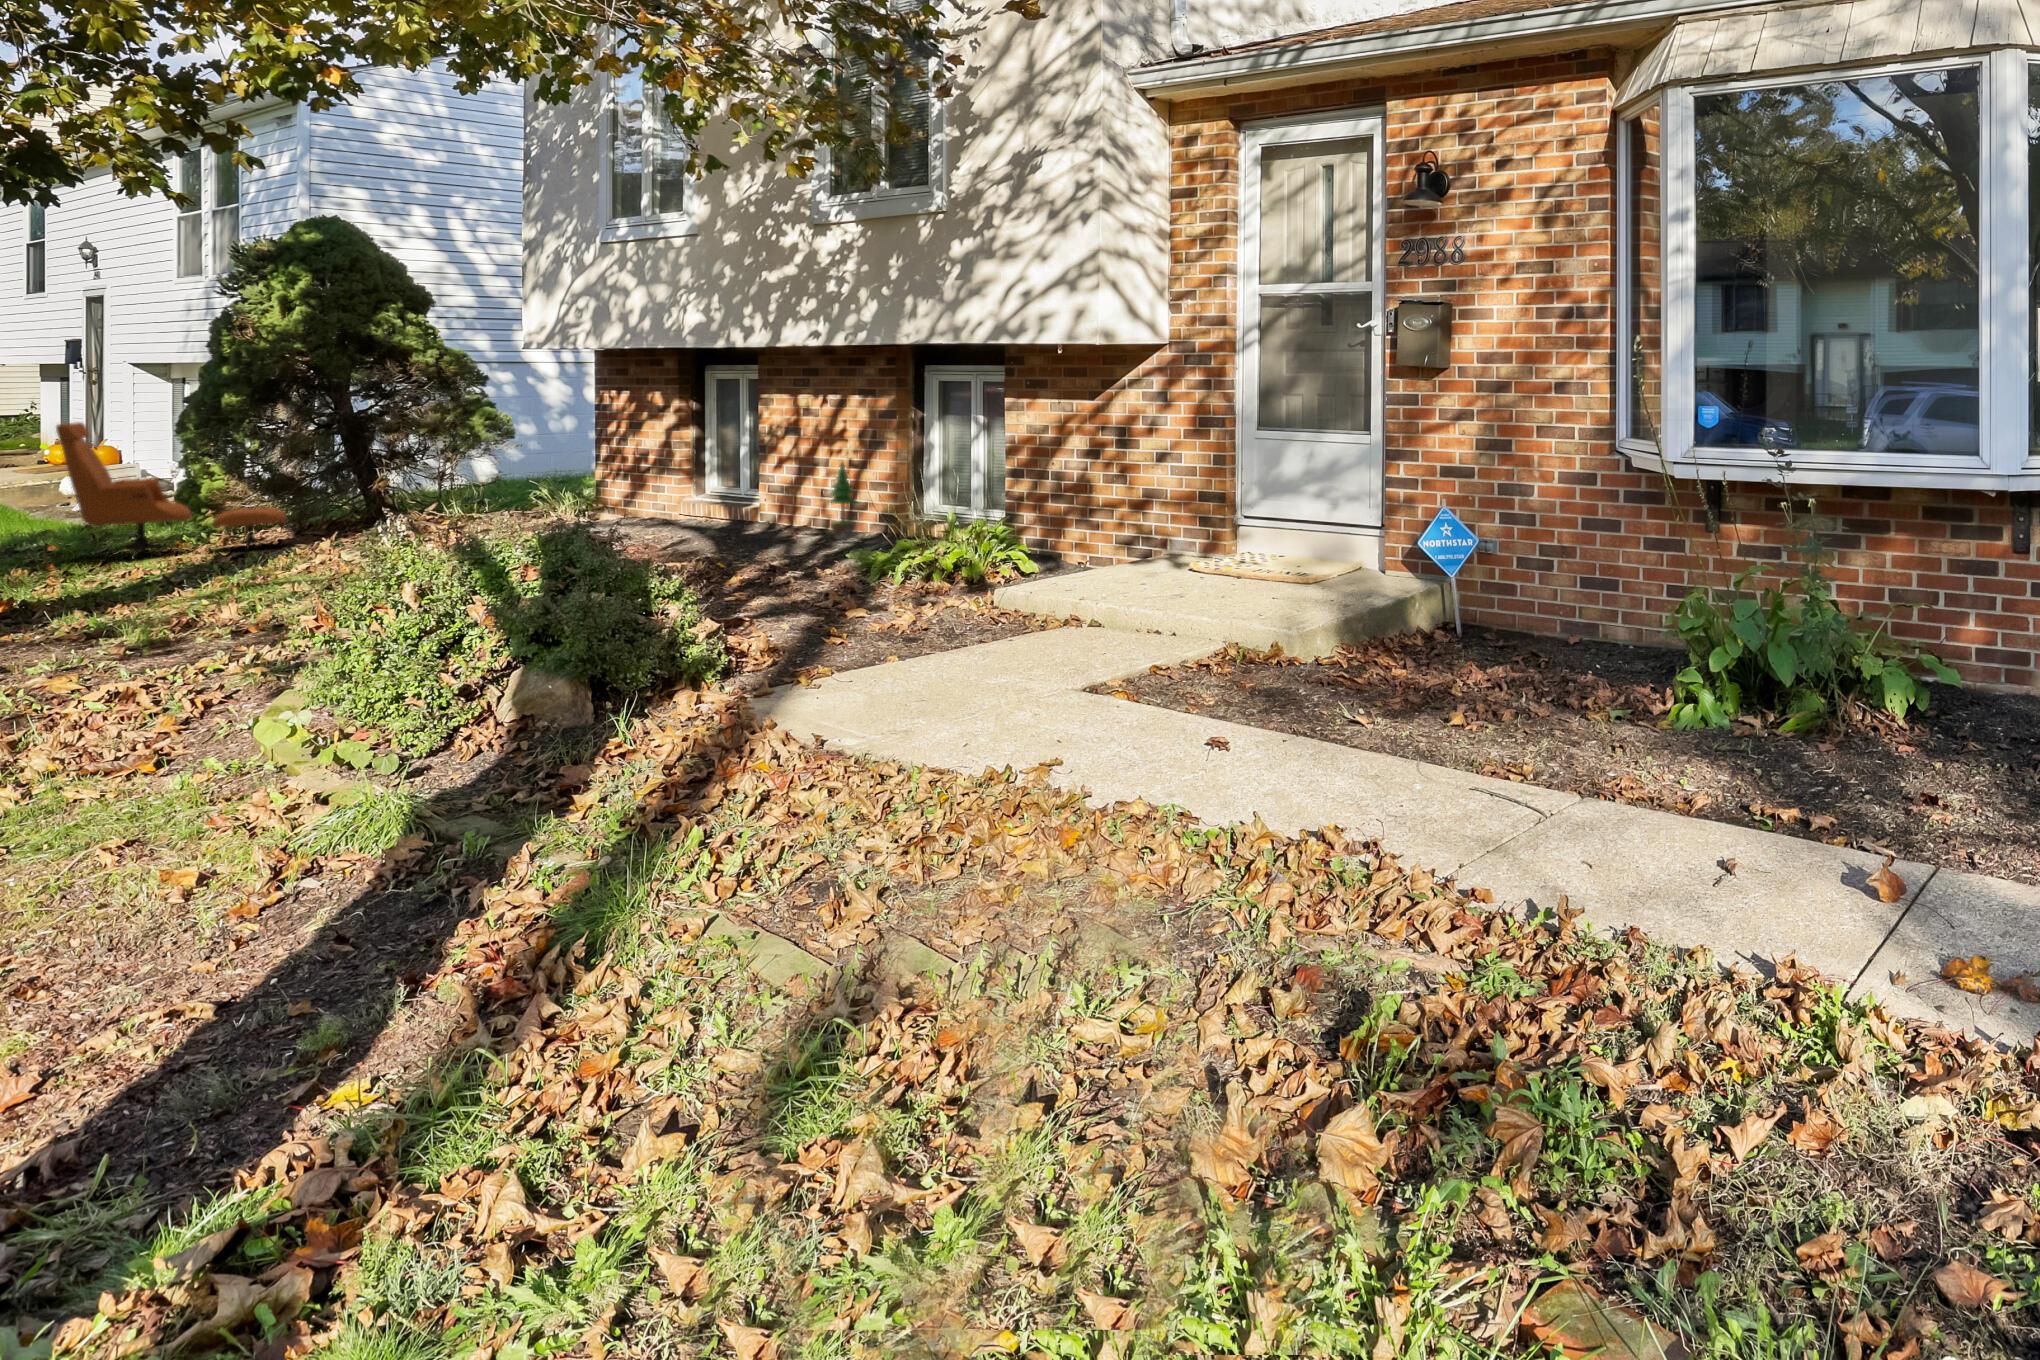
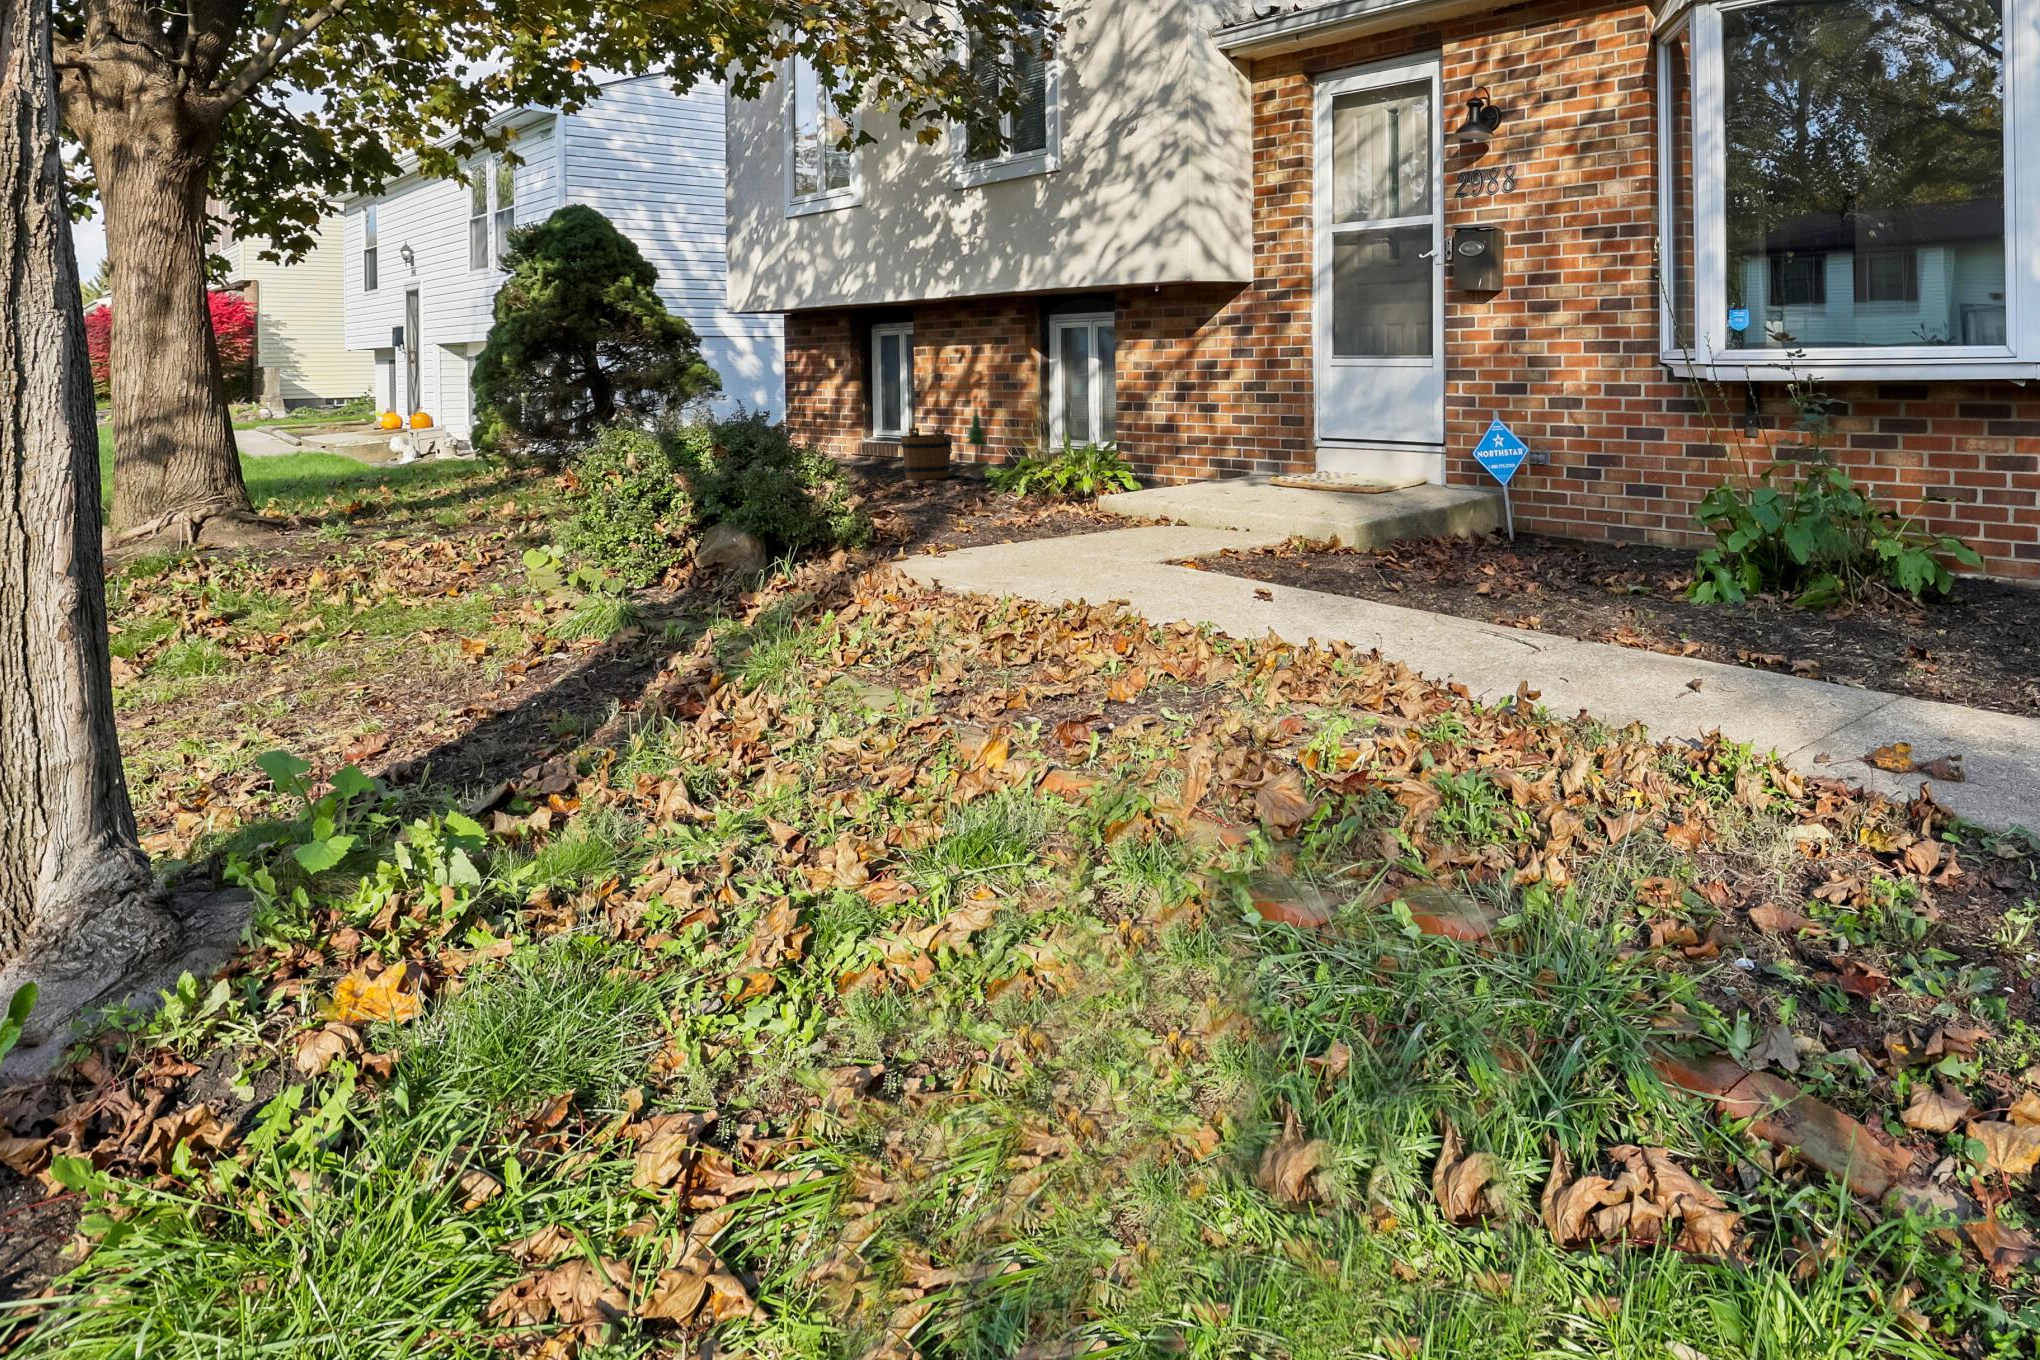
lounge chair: present [56,422,287,559] -> none [391,372,551,483]
bucket: none [750,482,812,541] -> present [901,428,952,480]

